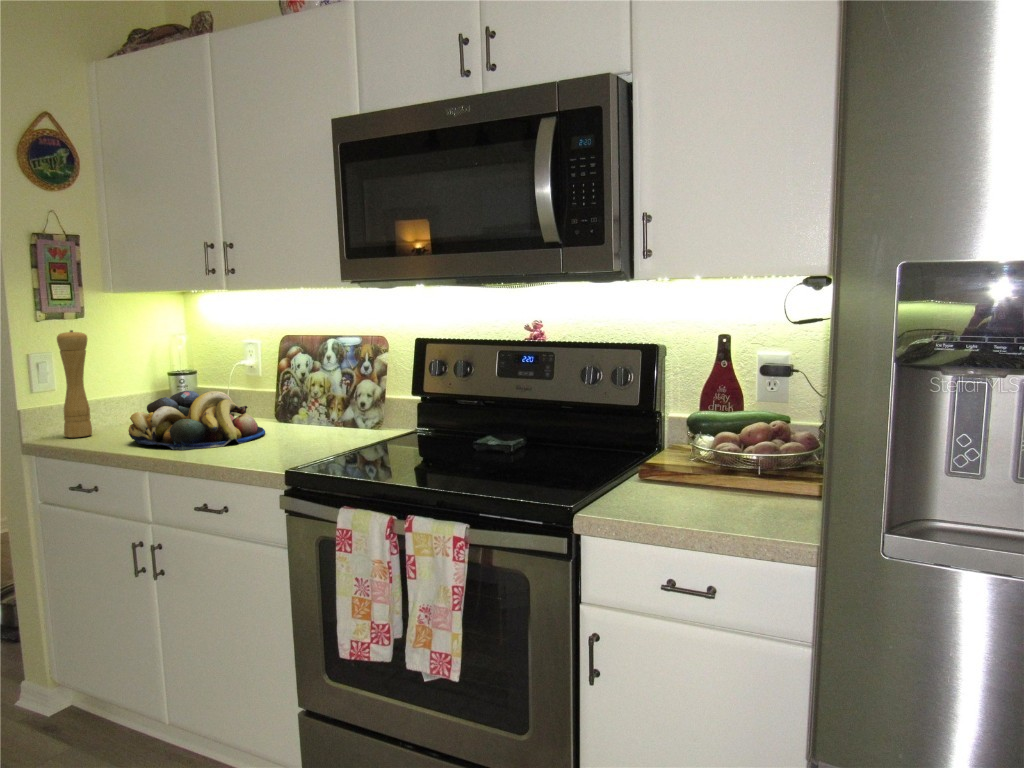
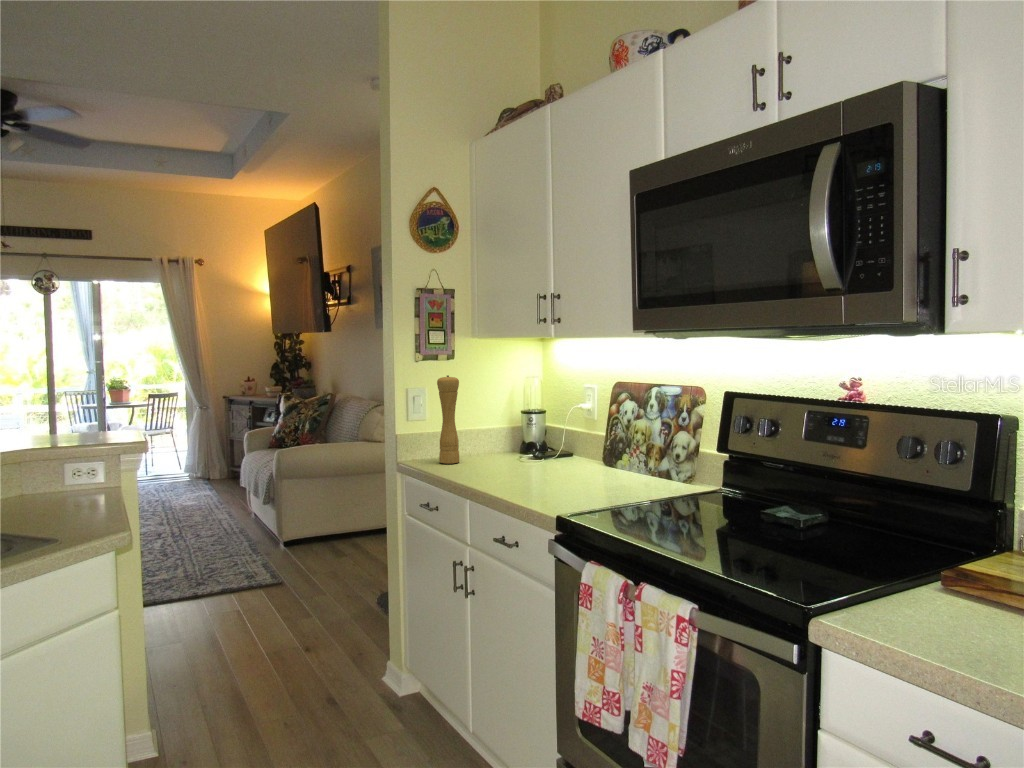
fruit bowl: present [128,391,265,450] -> none [473,431,586,485]

